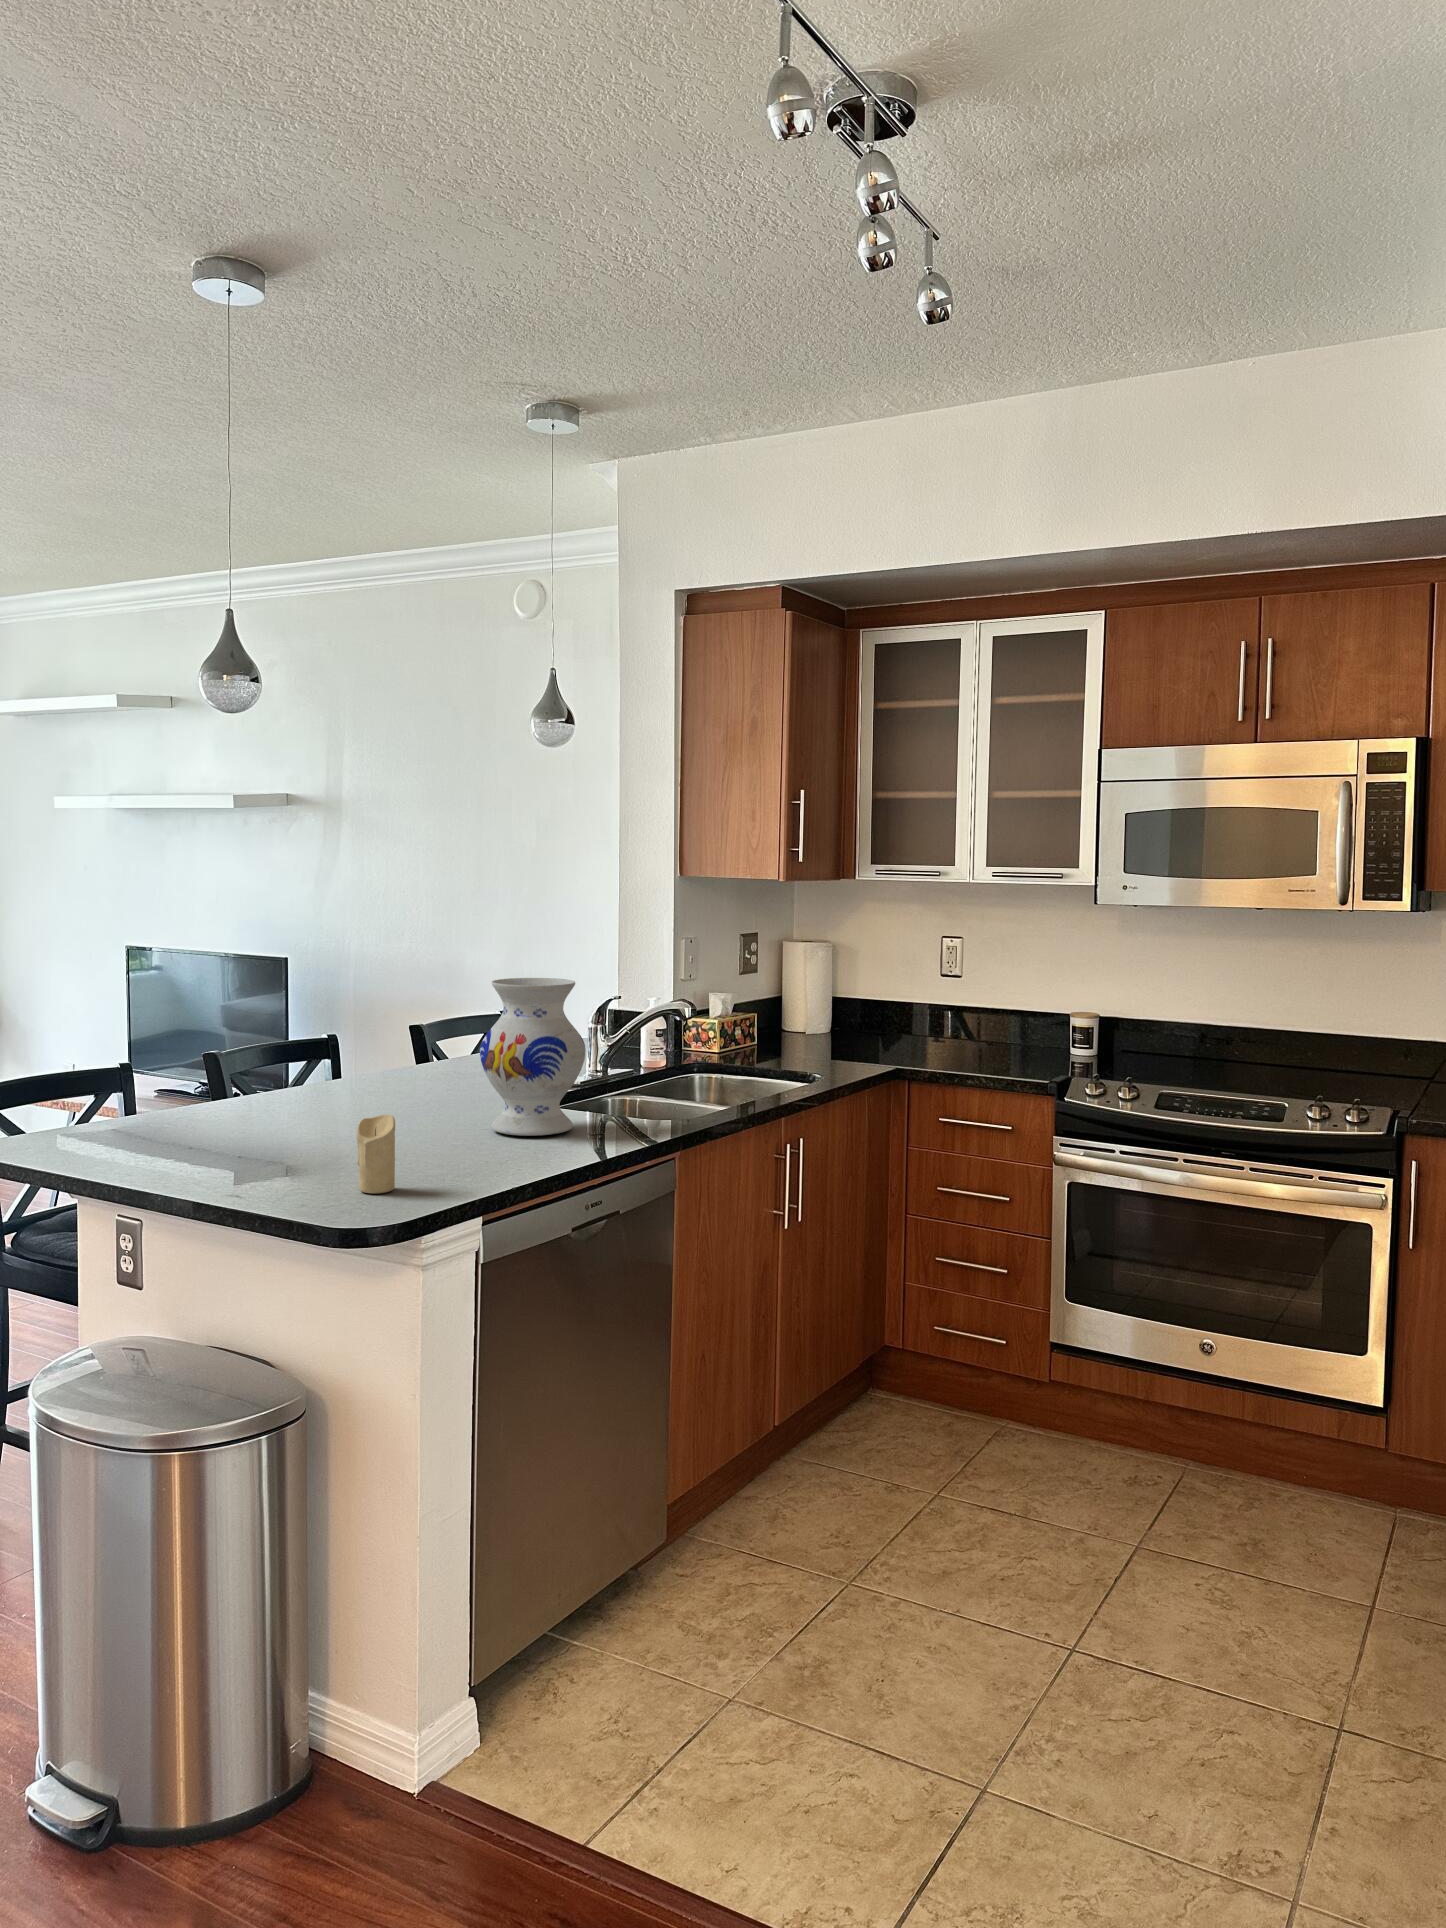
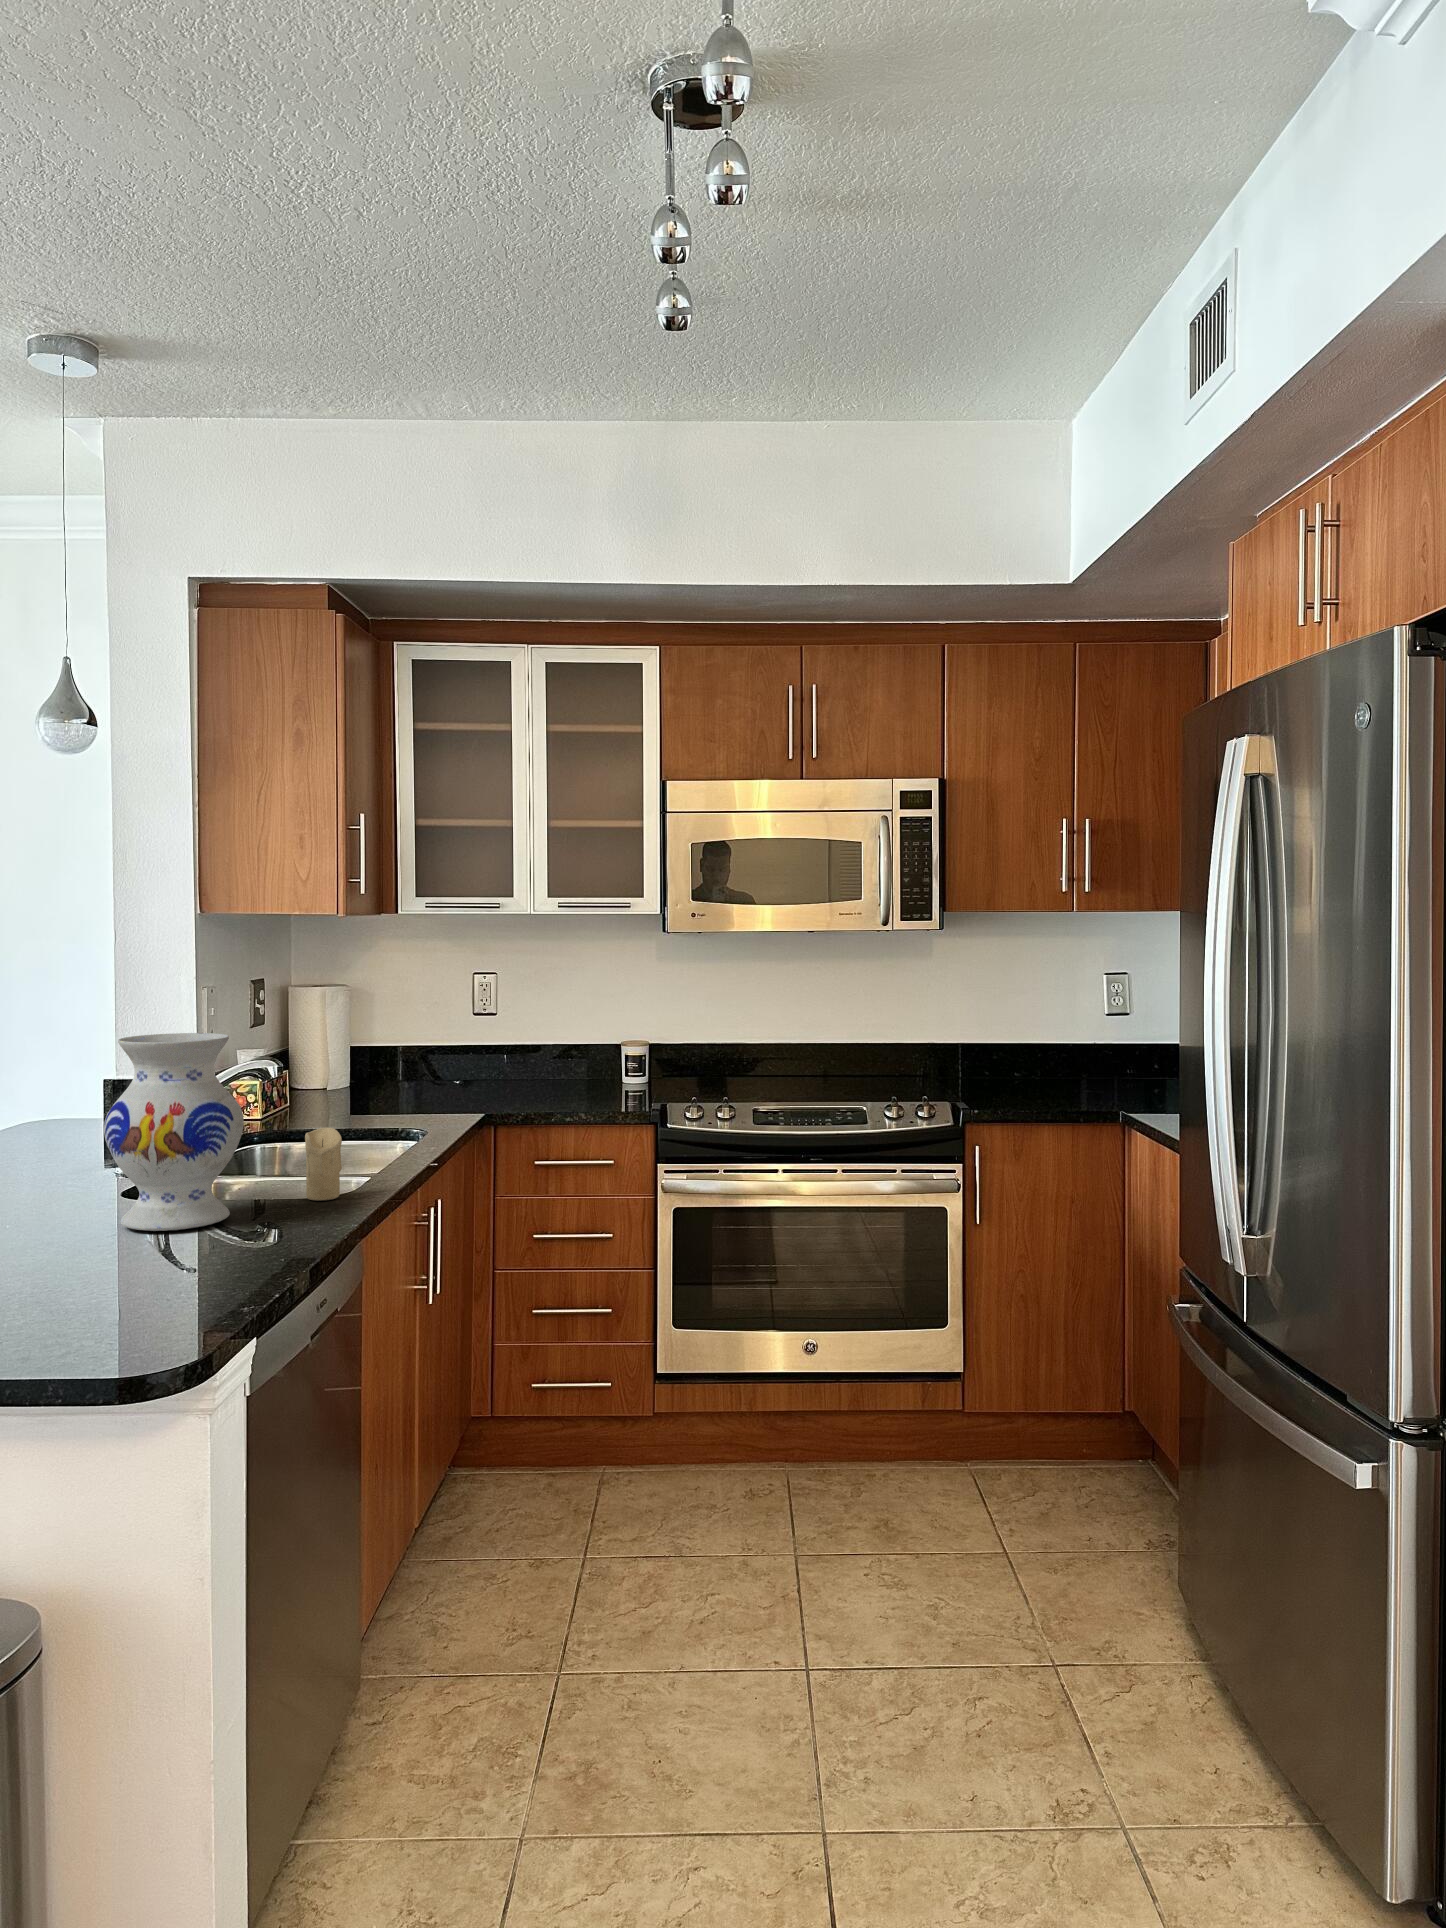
candle: present [357,1115,395,1193] -> present [305,1127,342,1200]

